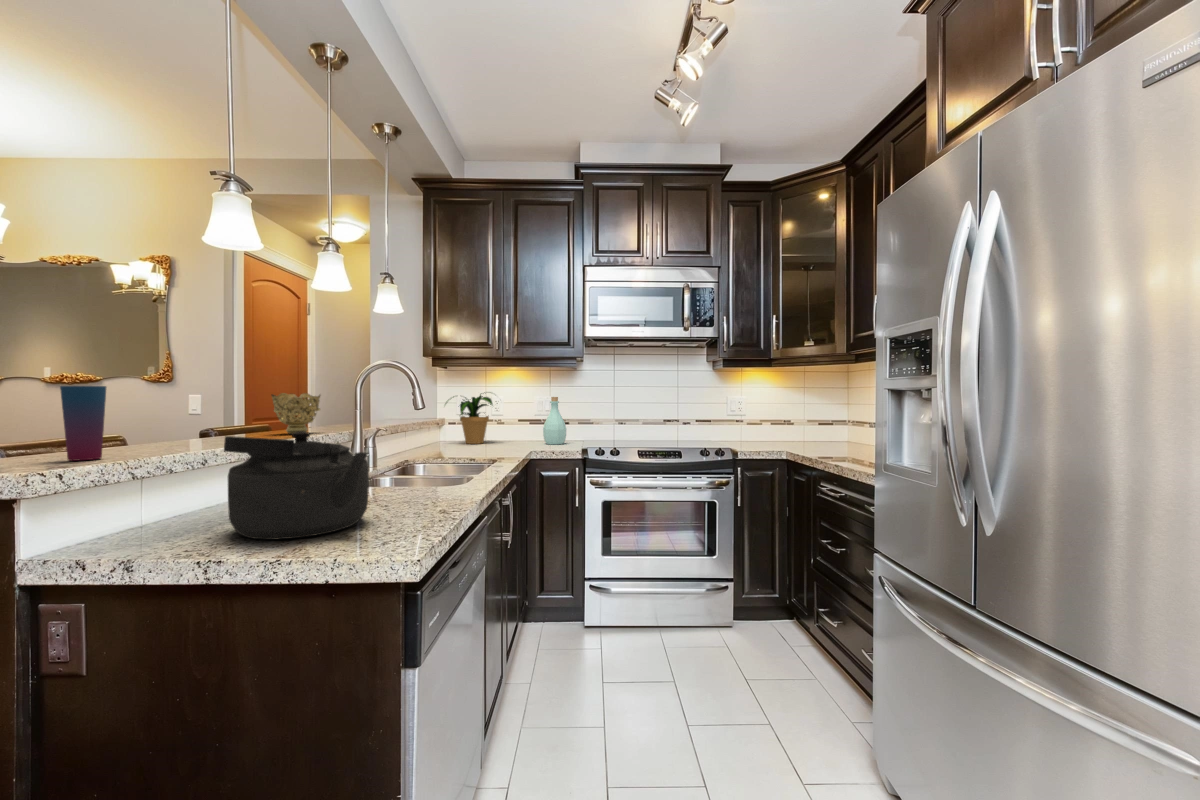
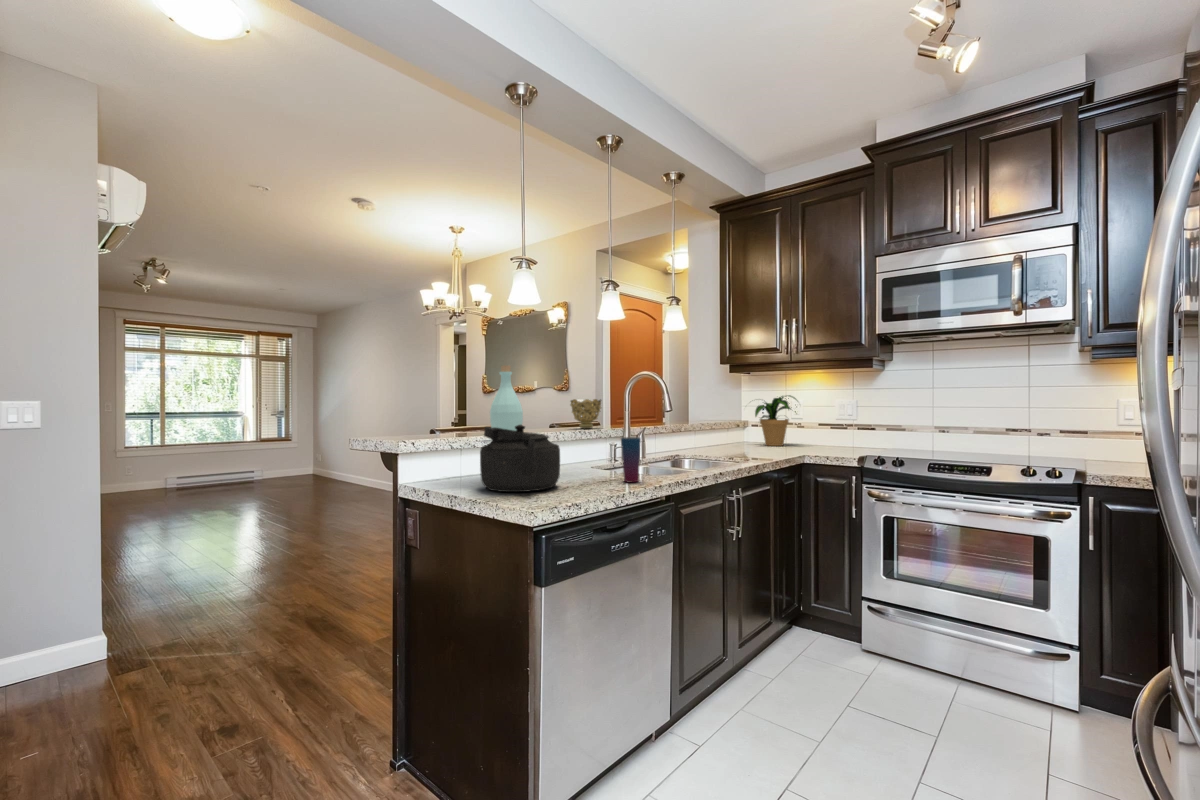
cup: present [60,386,106,461] -> present [621,437,641,482]
bottle: present [543,397,566,445] -> present [490,365,523,431]

